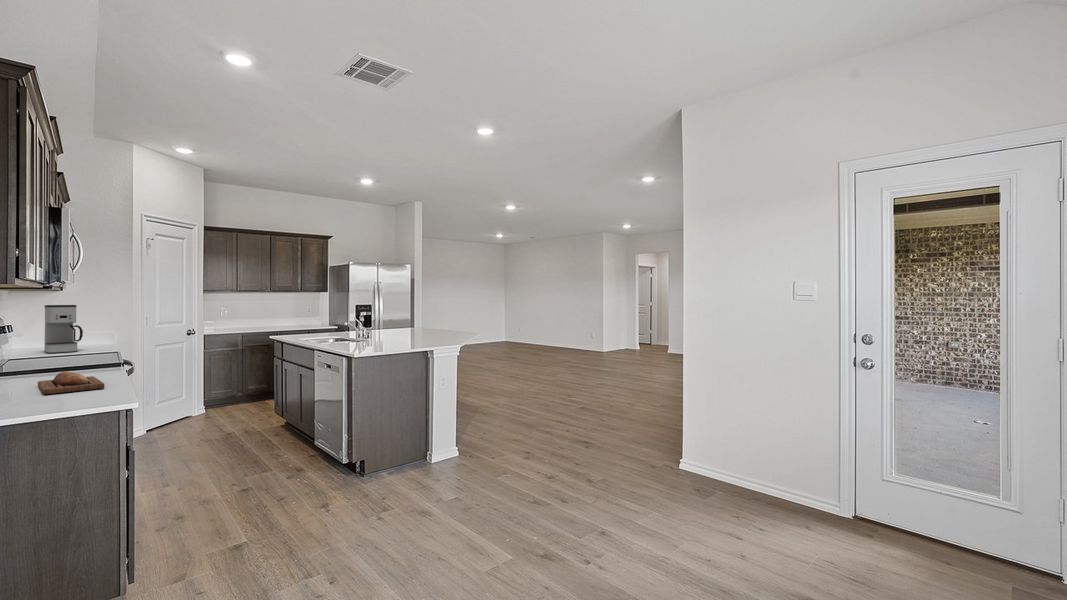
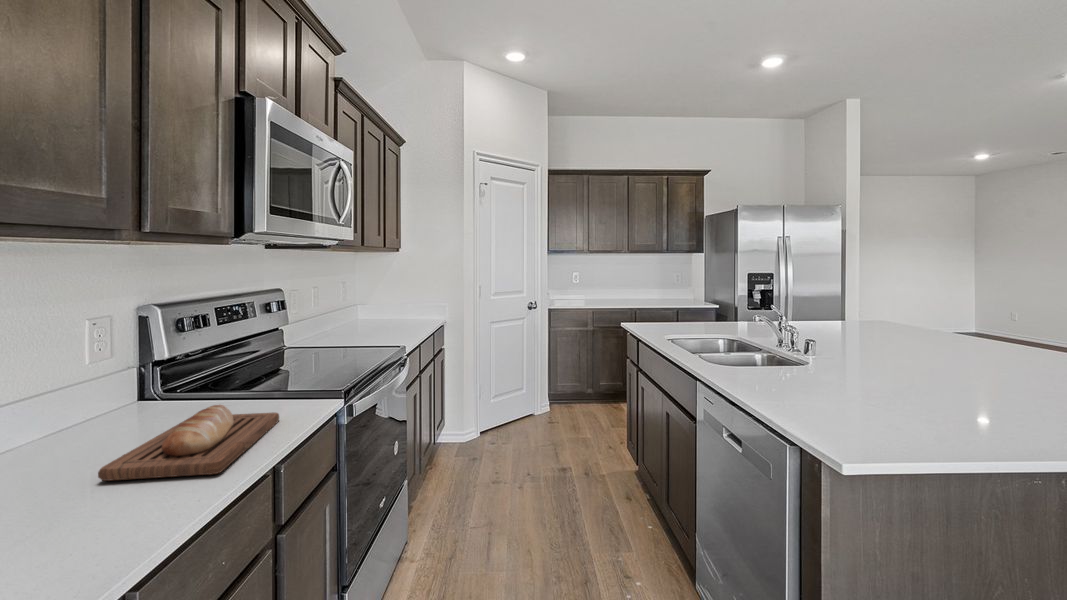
coffee maker: present [44,305,83,353] -> none [363,269,400,332]

